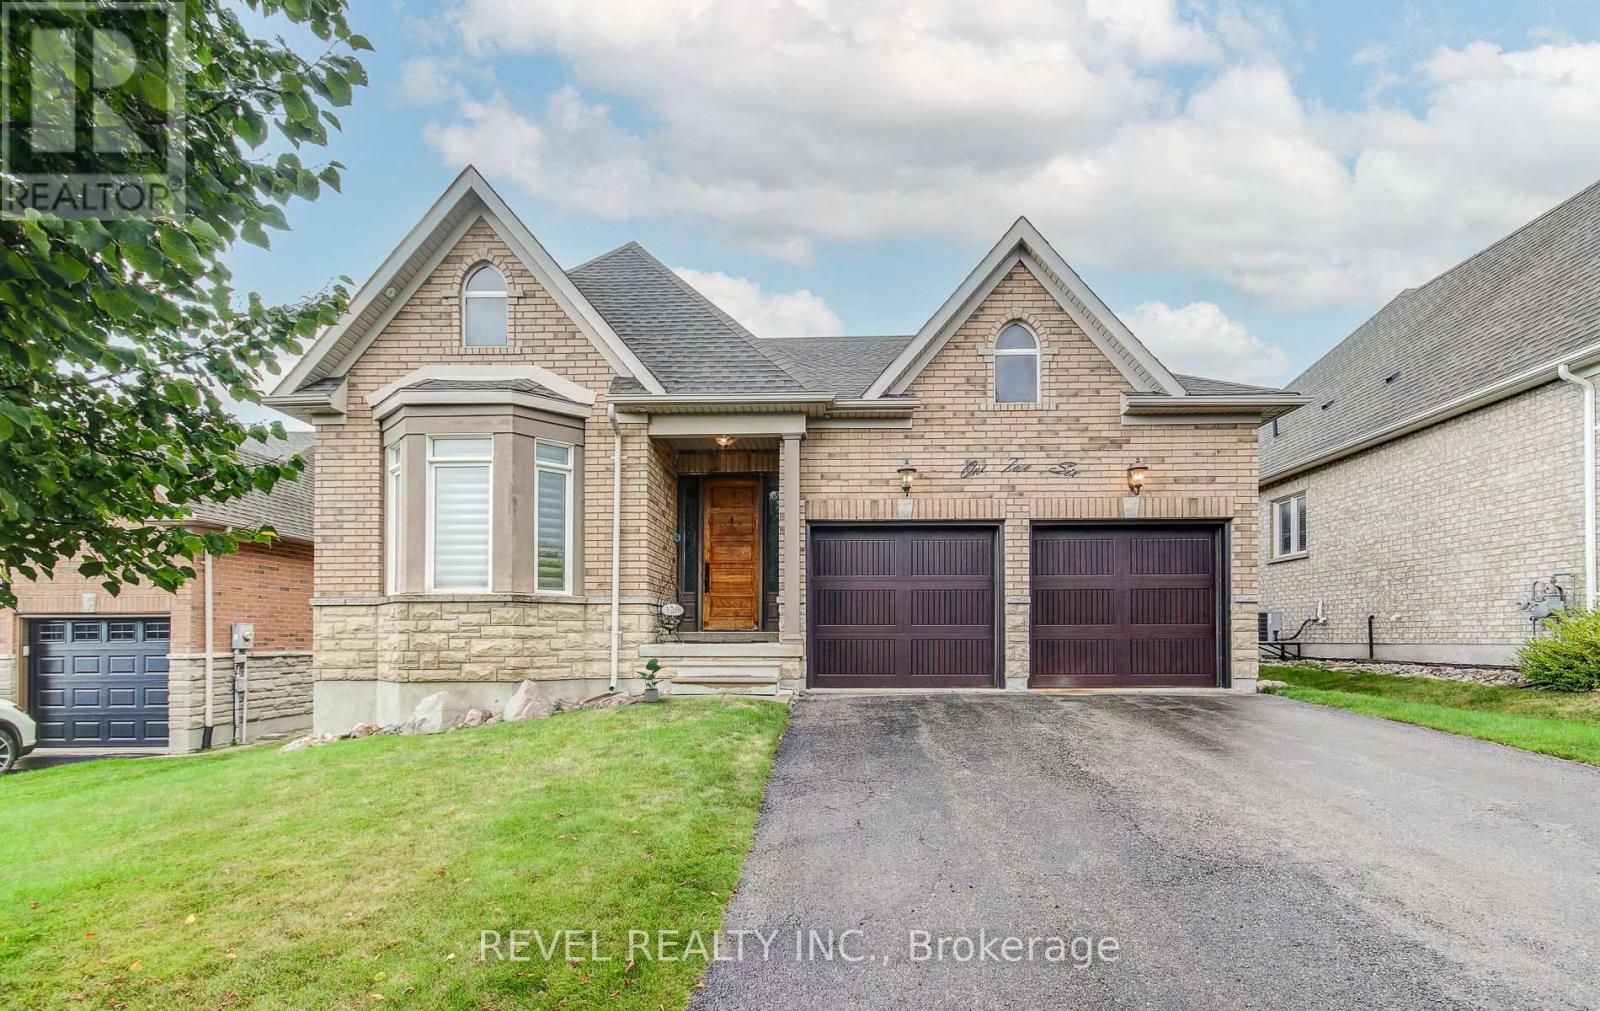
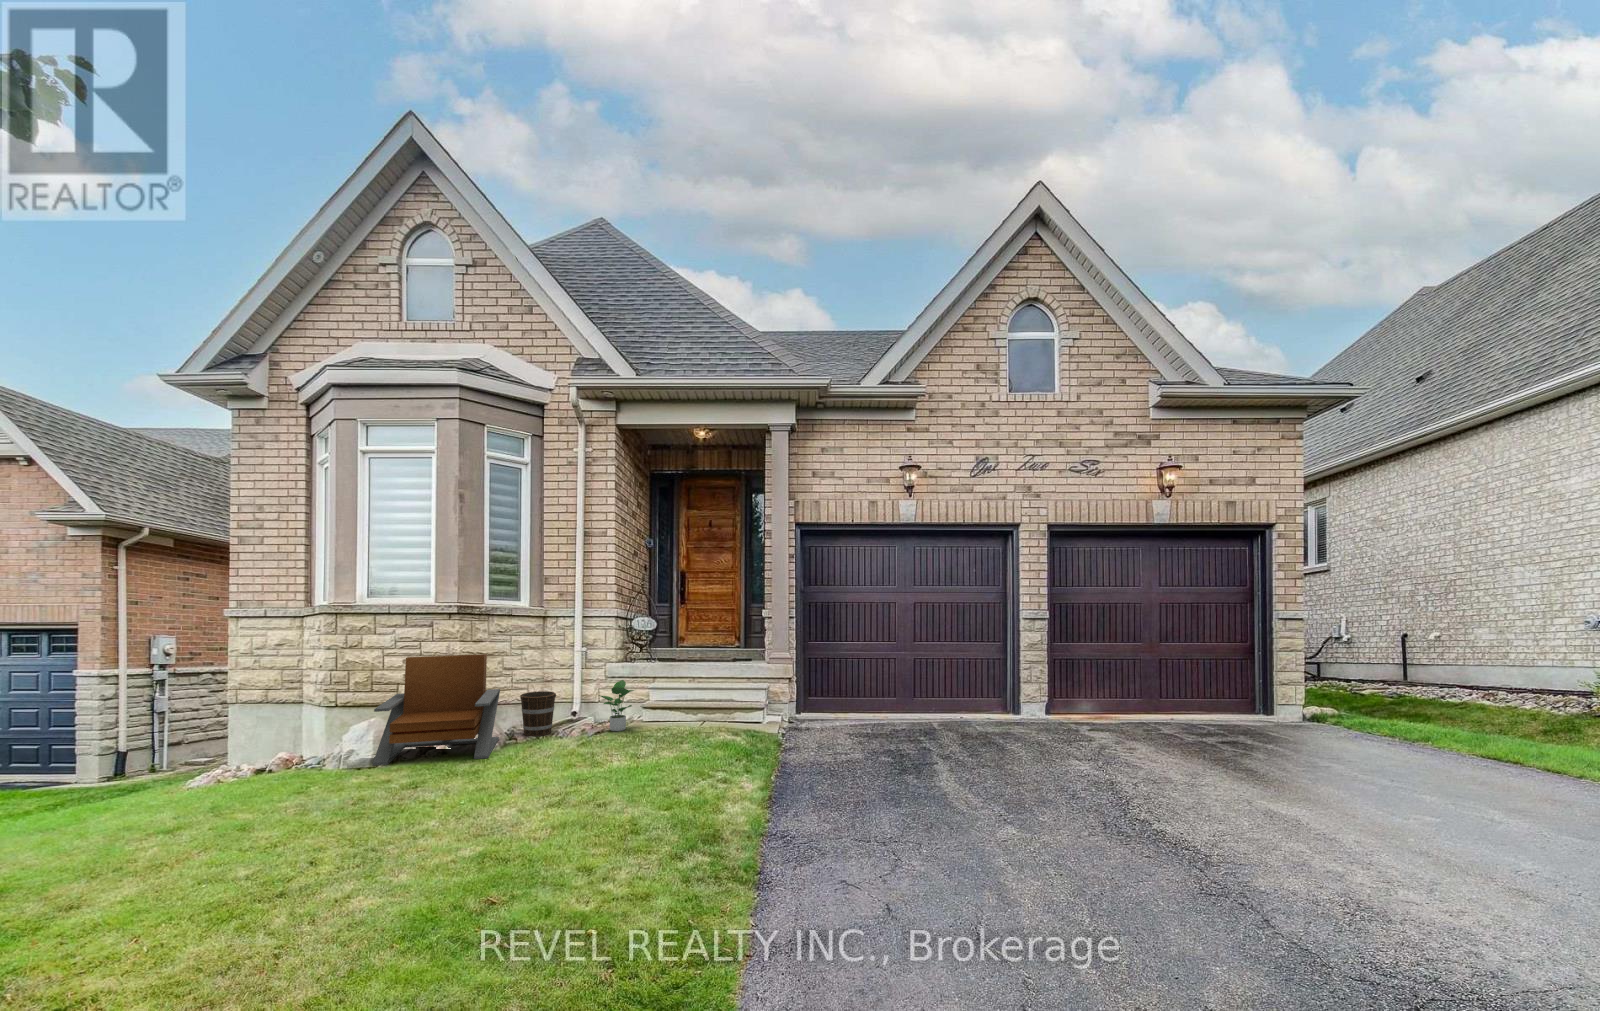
lounge chair: none [450,636,551,728] -> present [373,654,500,766]
bucket: none [568,668,598,706] -> present [520,691,556,736]

